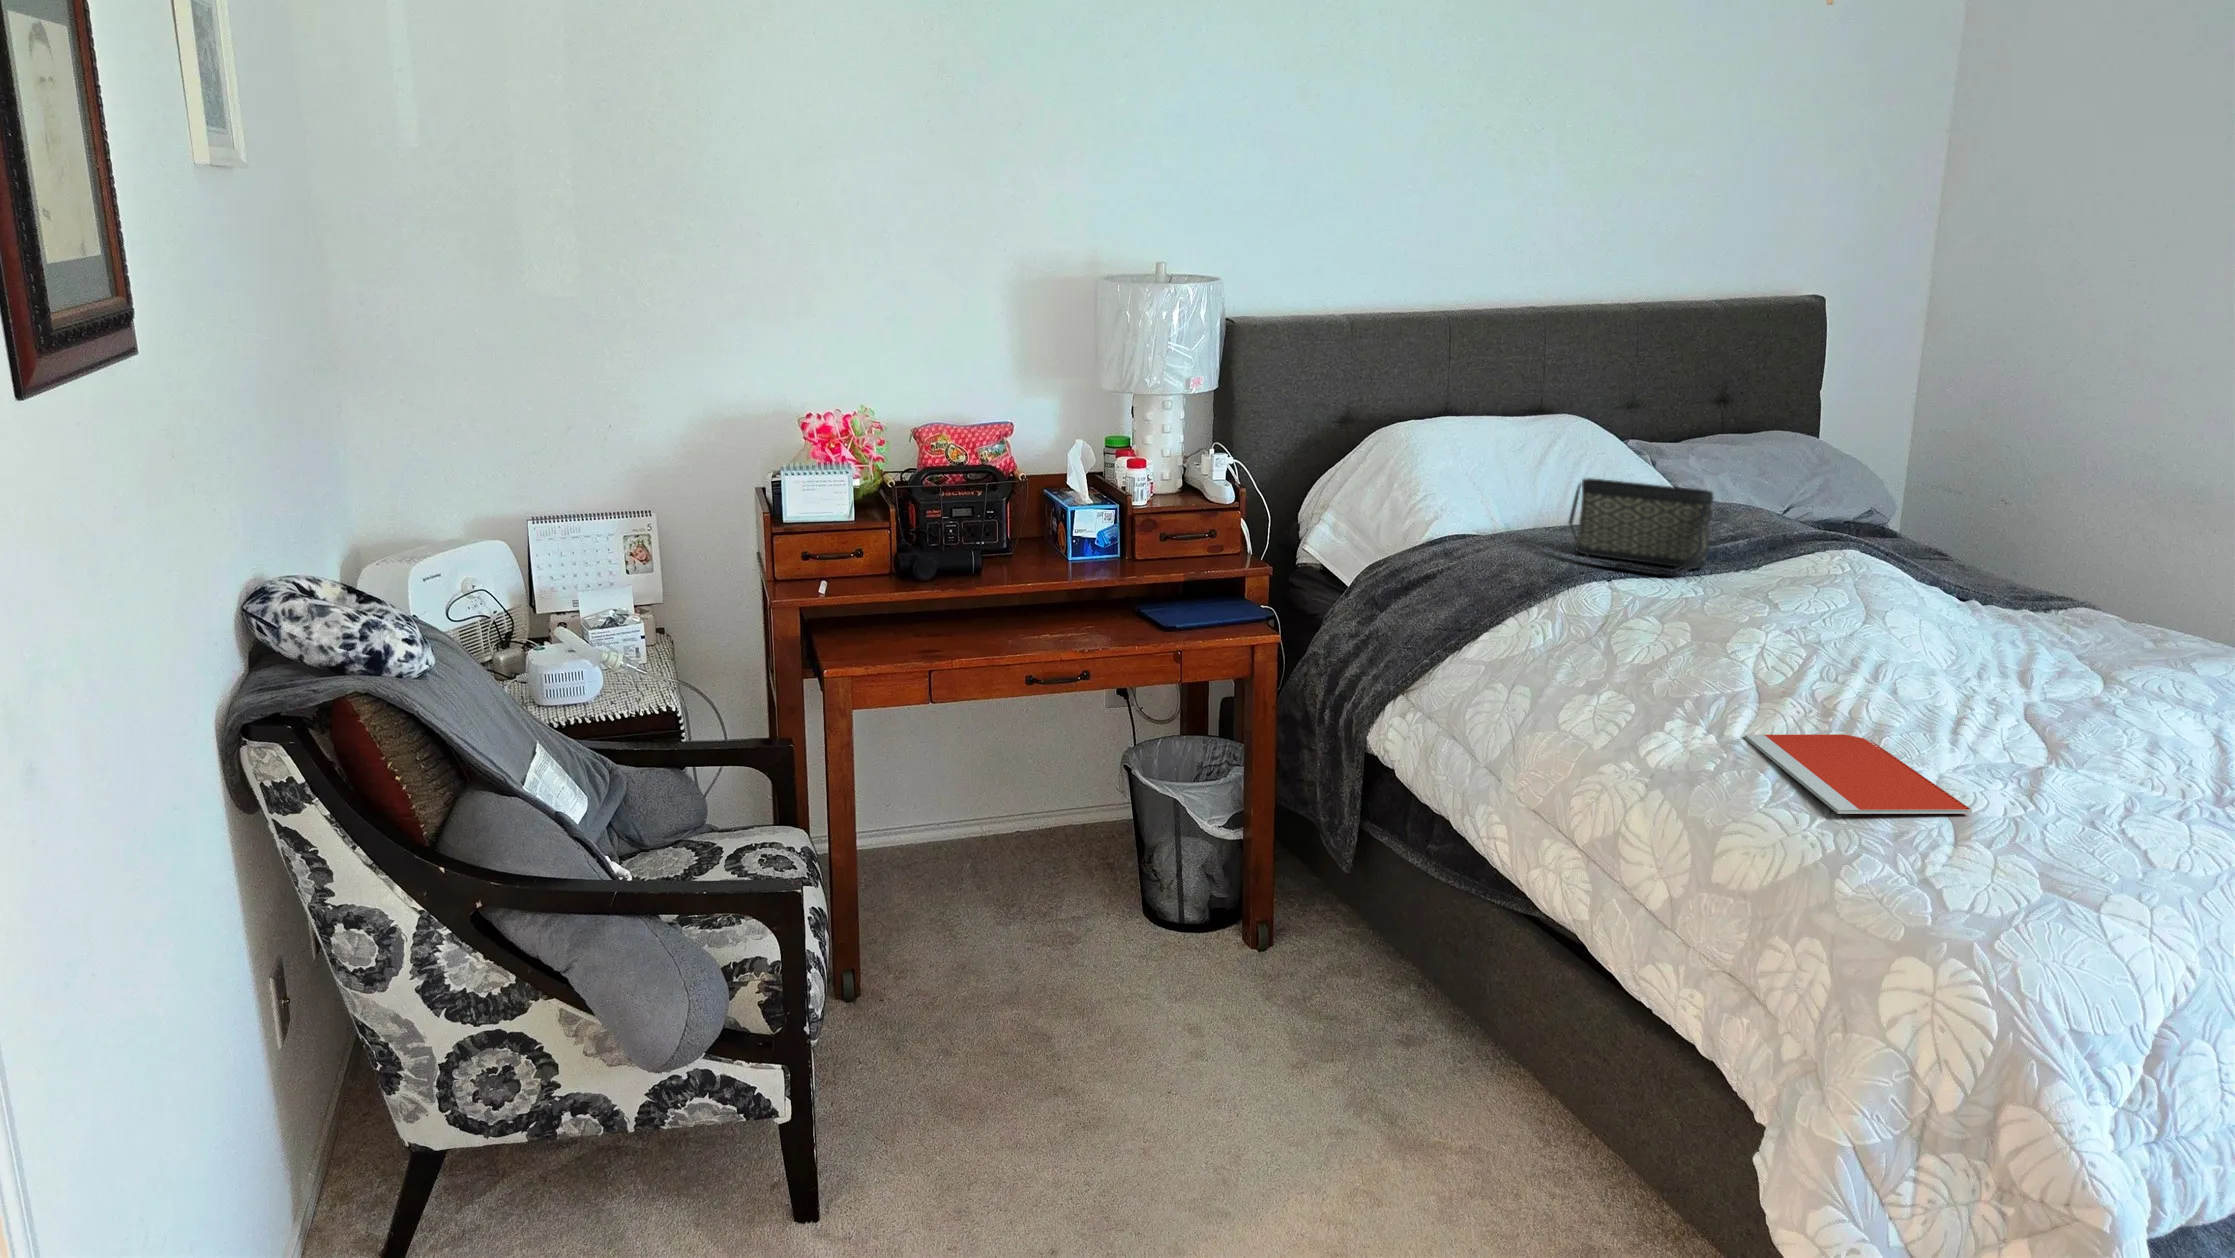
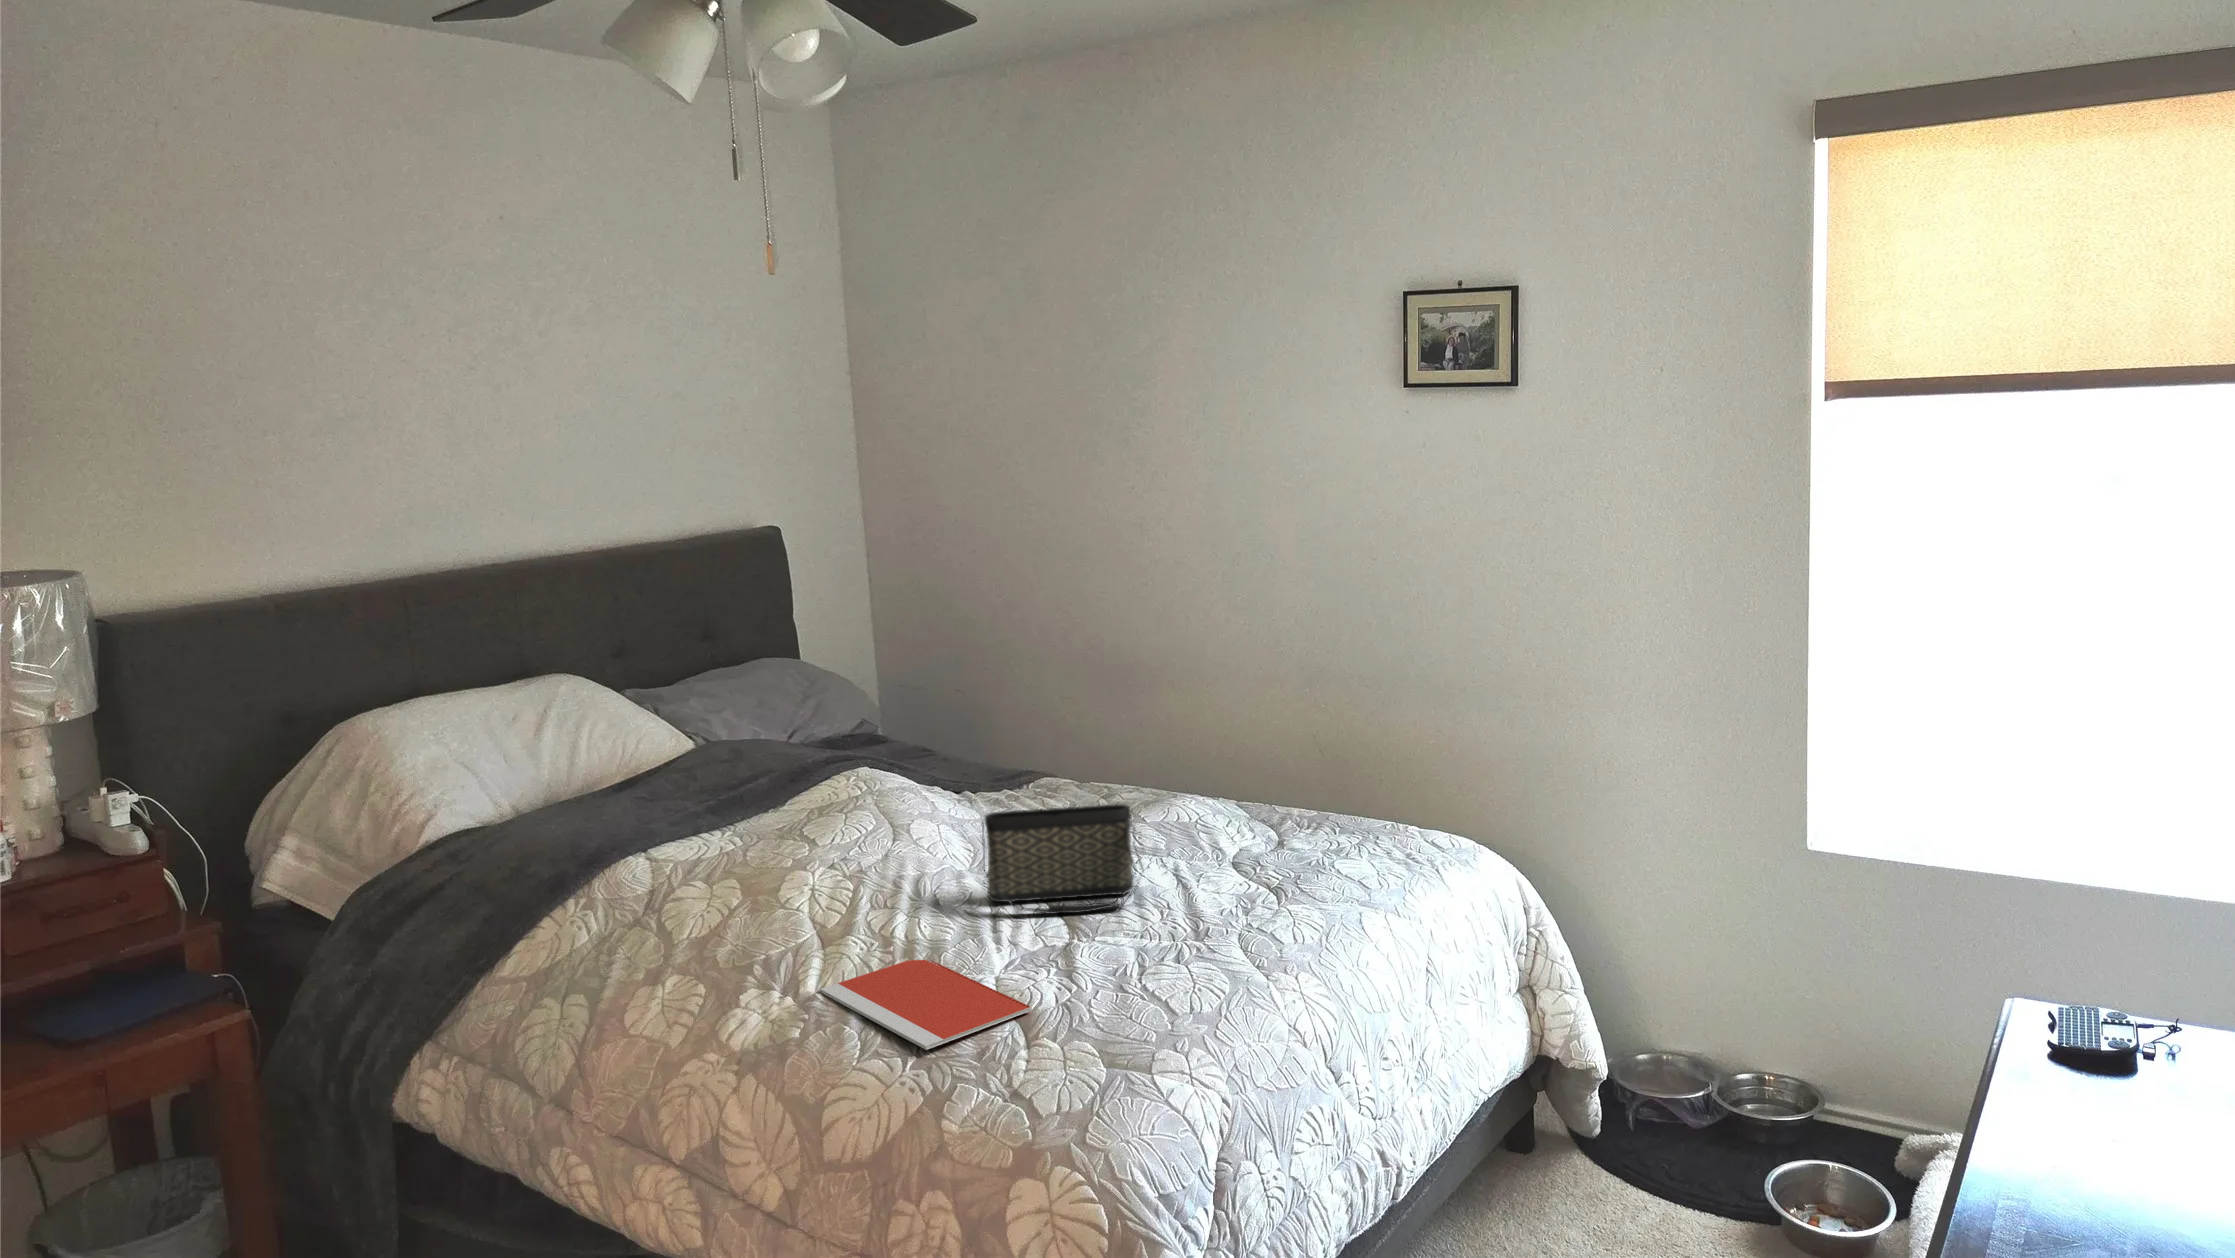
handbag: present [1569,478,1713,574] -> present [982,804,1143,914]

